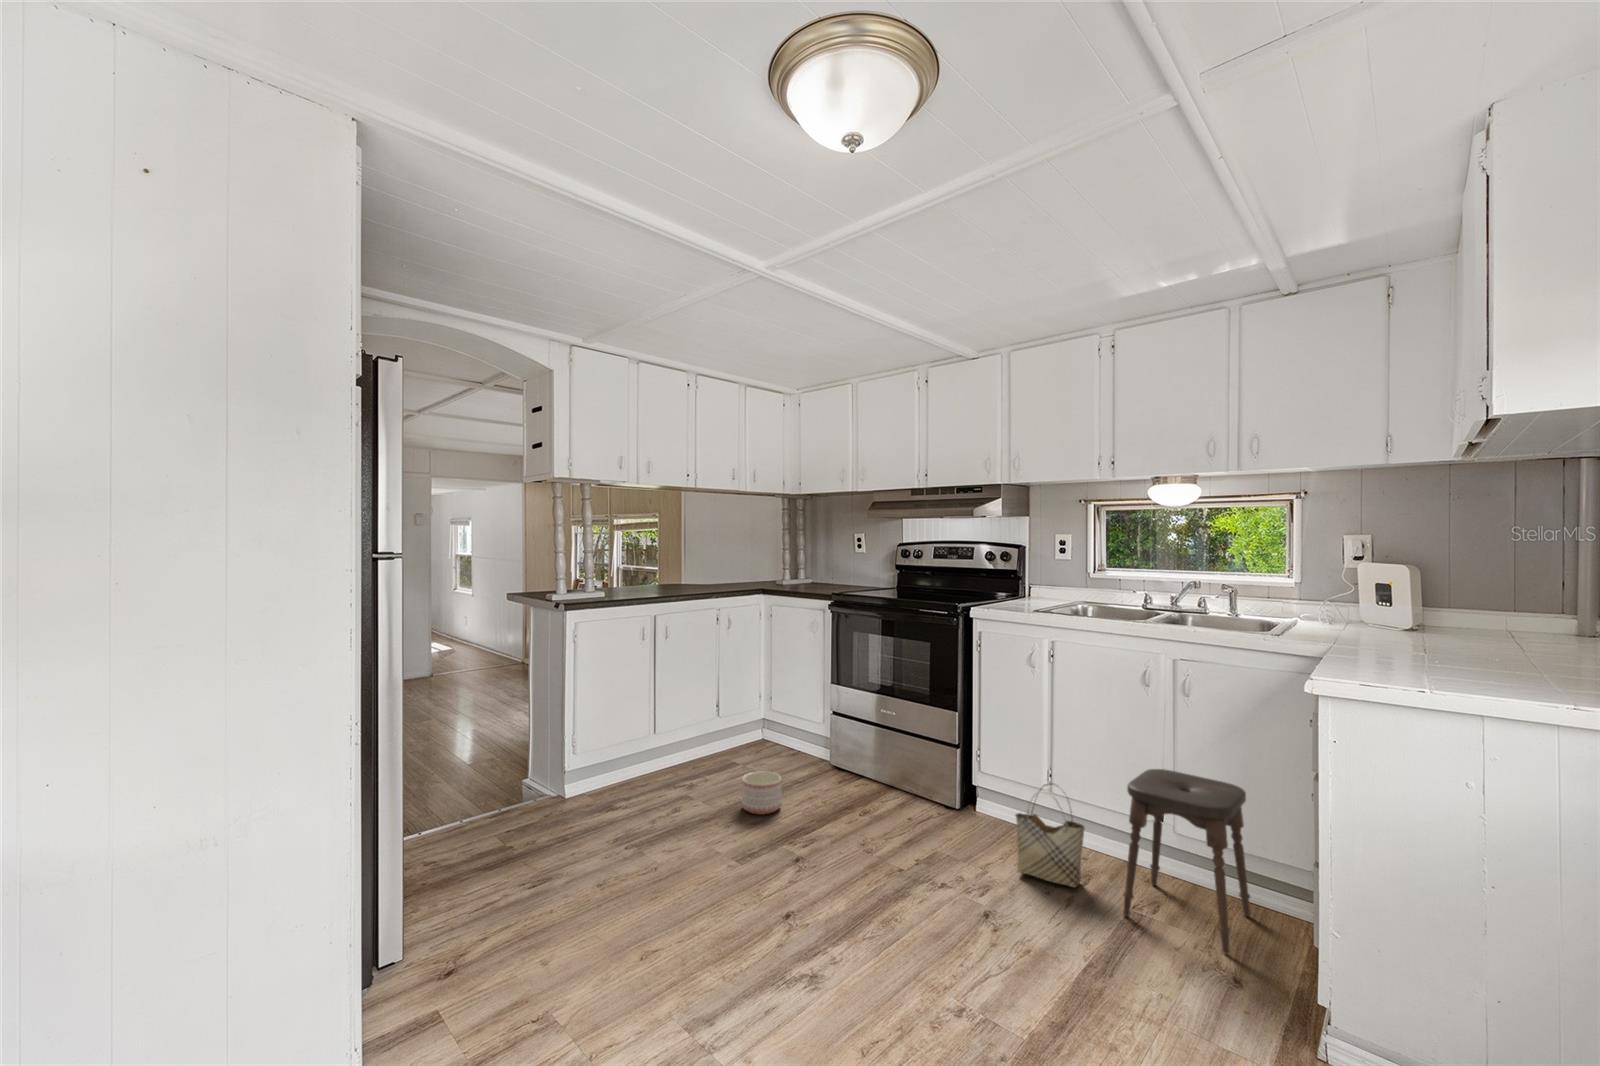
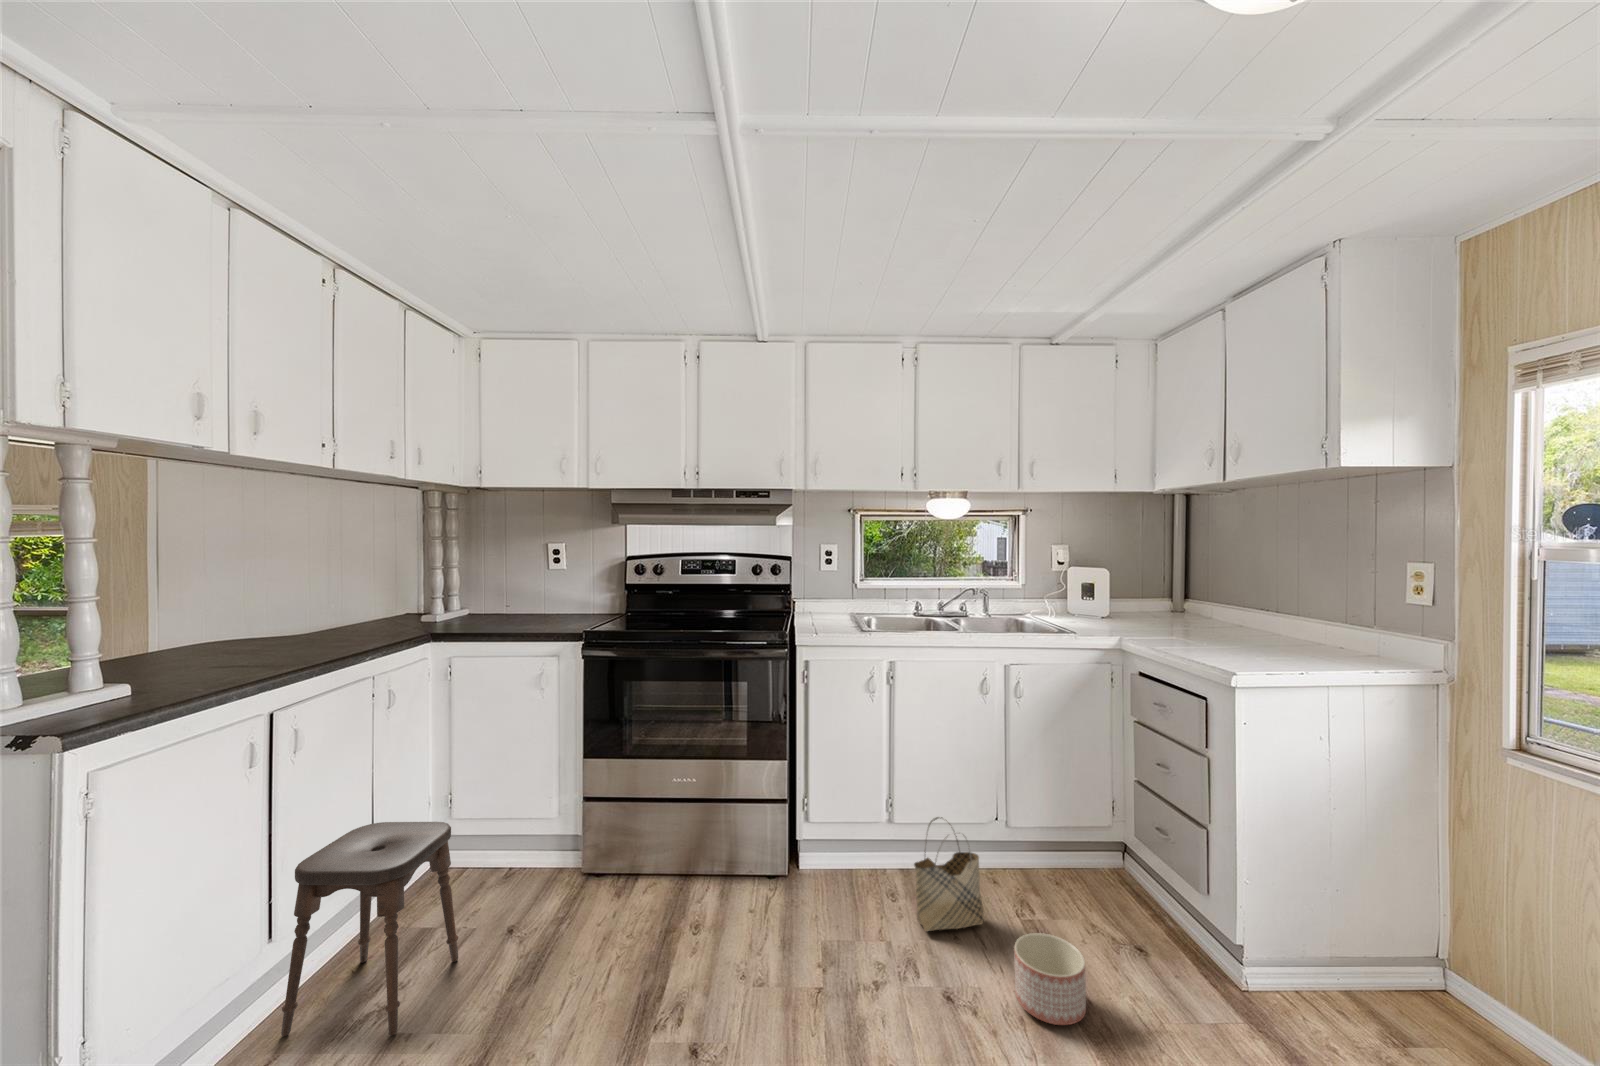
stool: present [1123,769,1250,954] -> present [281,822,458,1036]
planter: present [742,771,781,815] -> present [1014,933,1086,1025]

